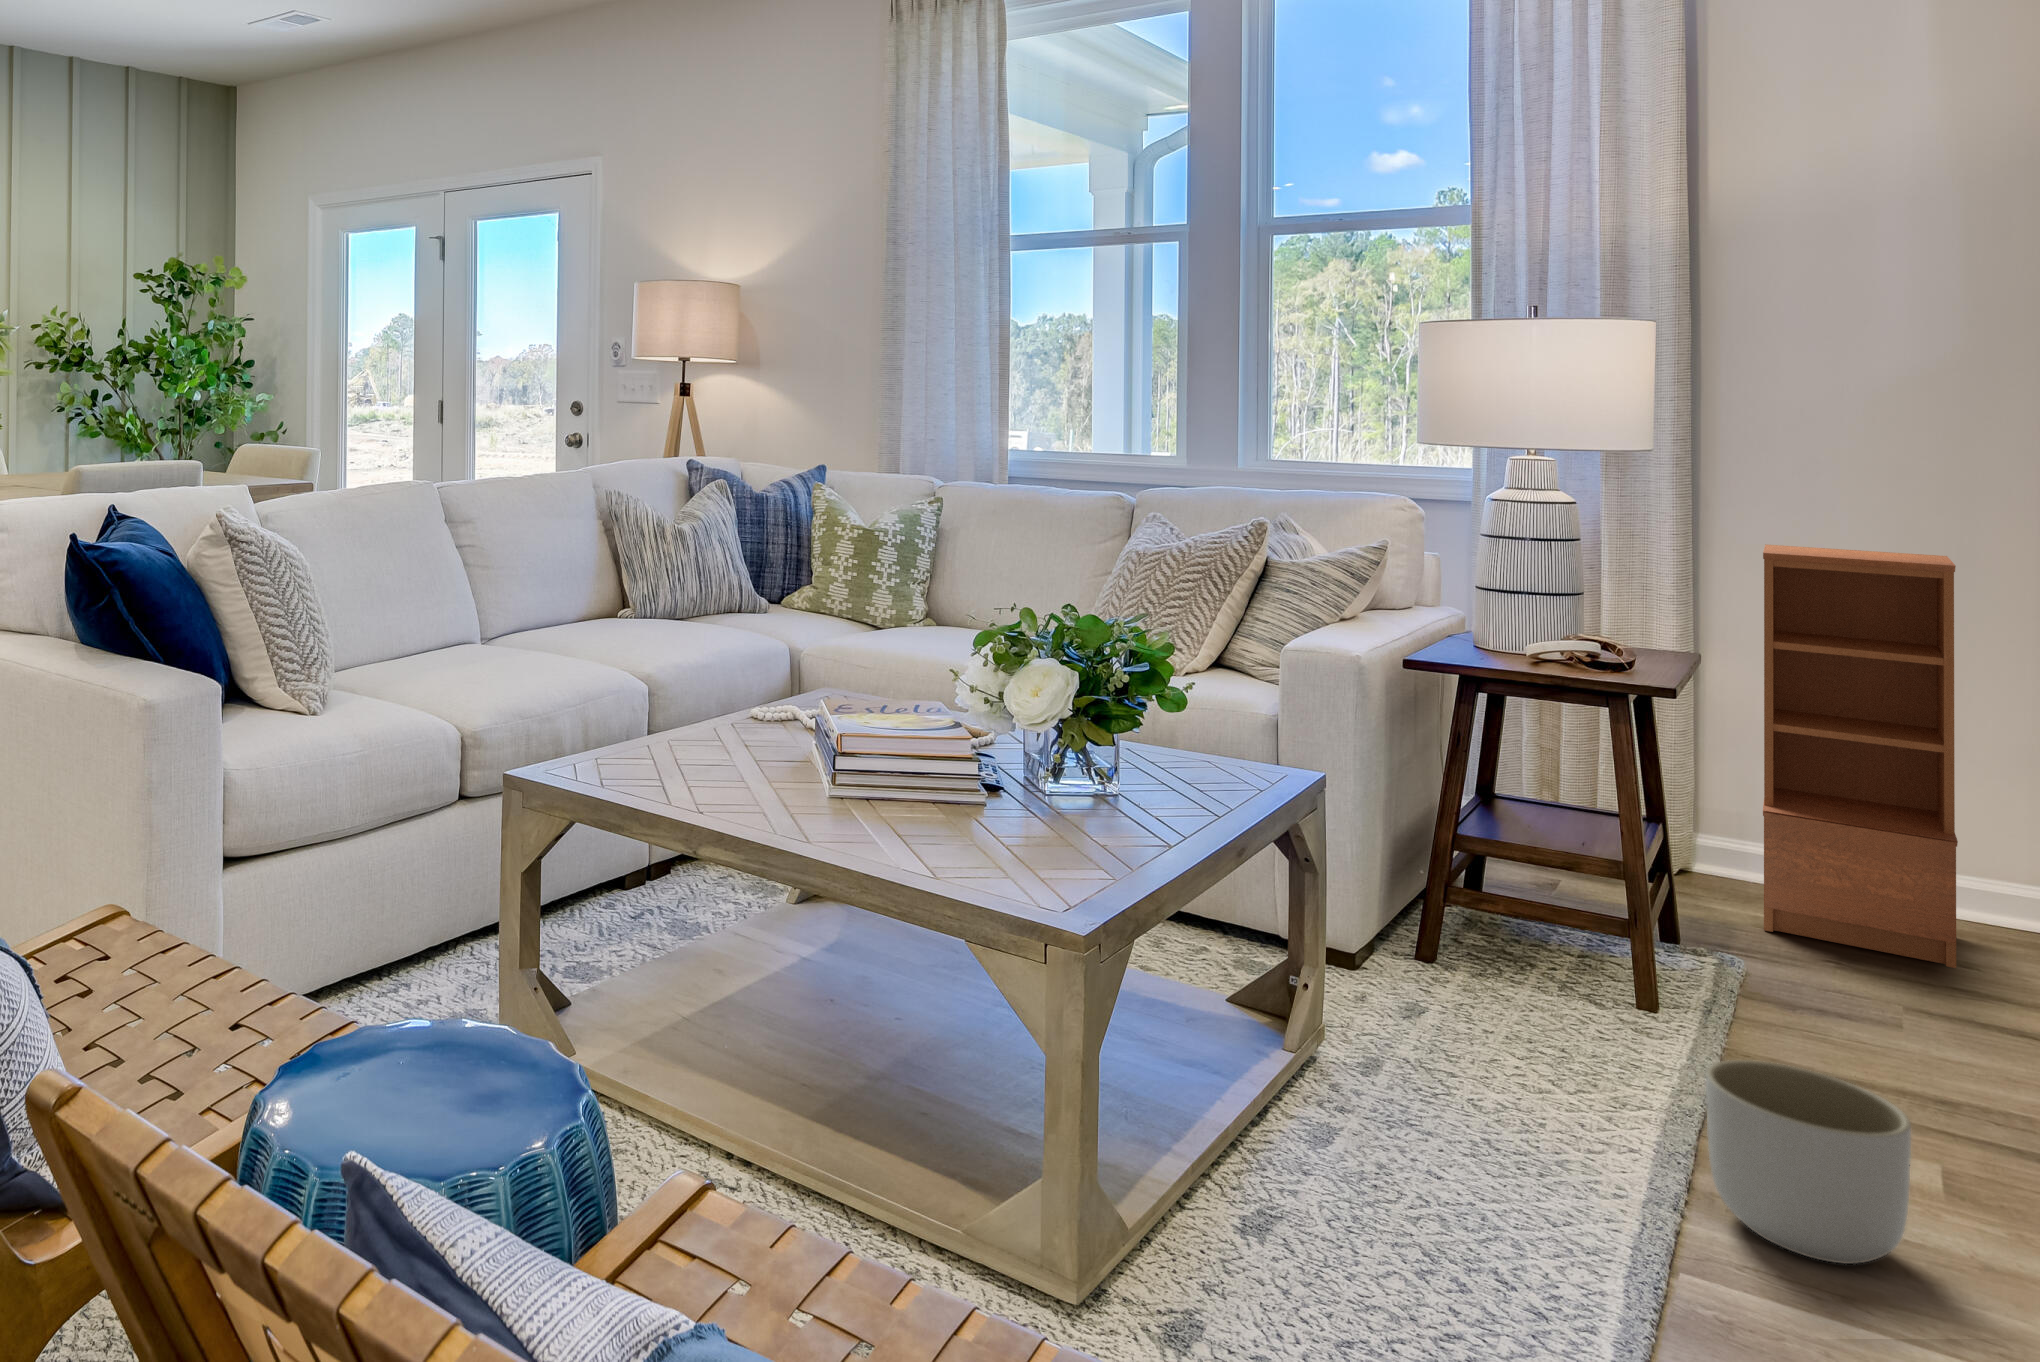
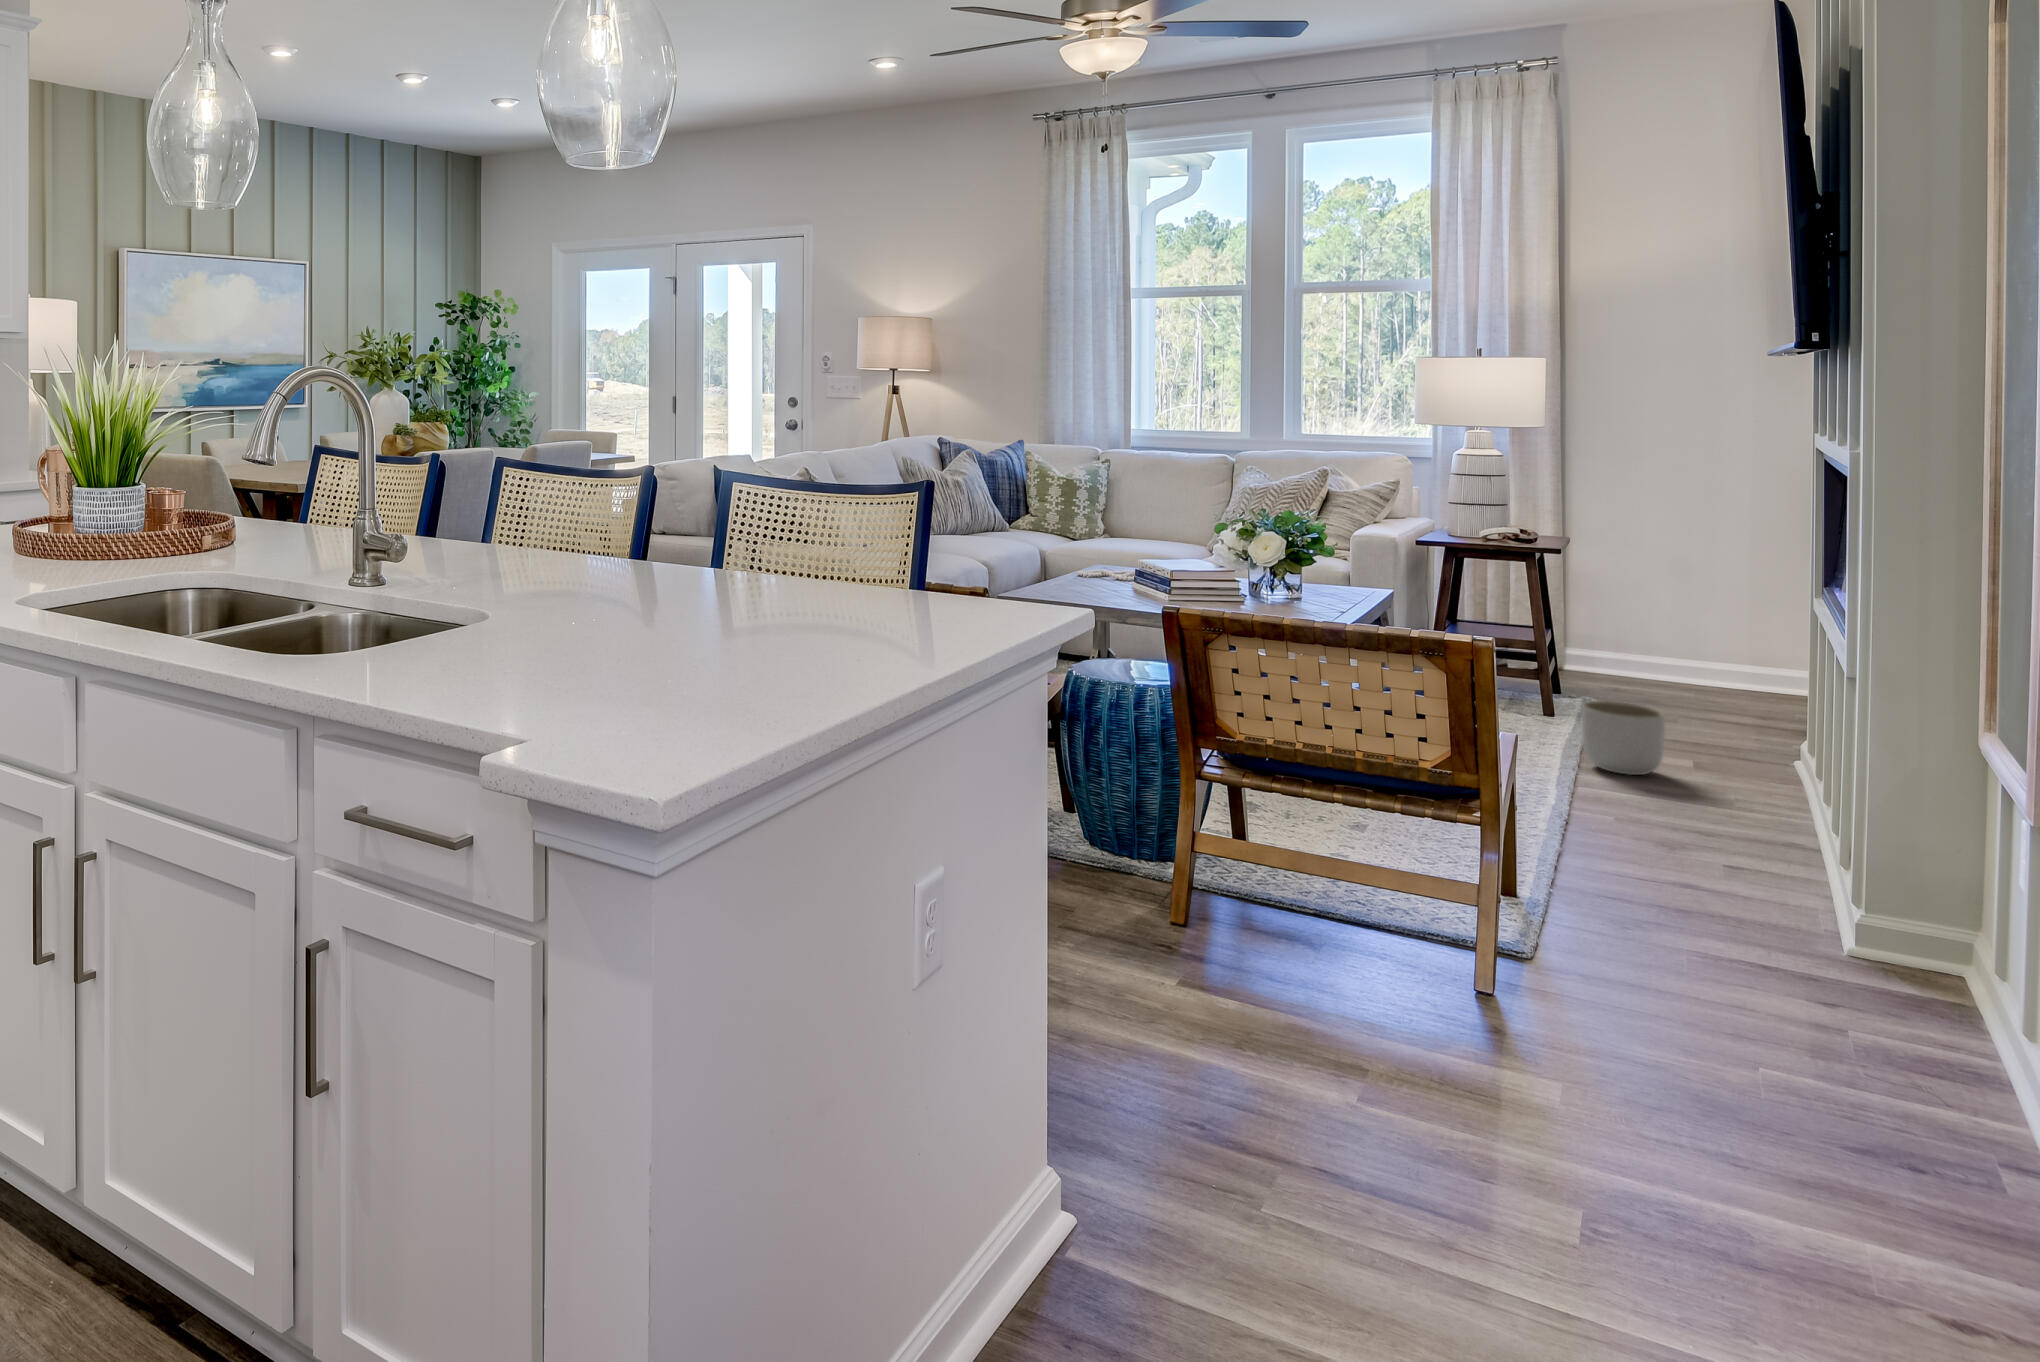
bookcase: present [1763,544,1958,968] -> none [1598,476,1694,693]

